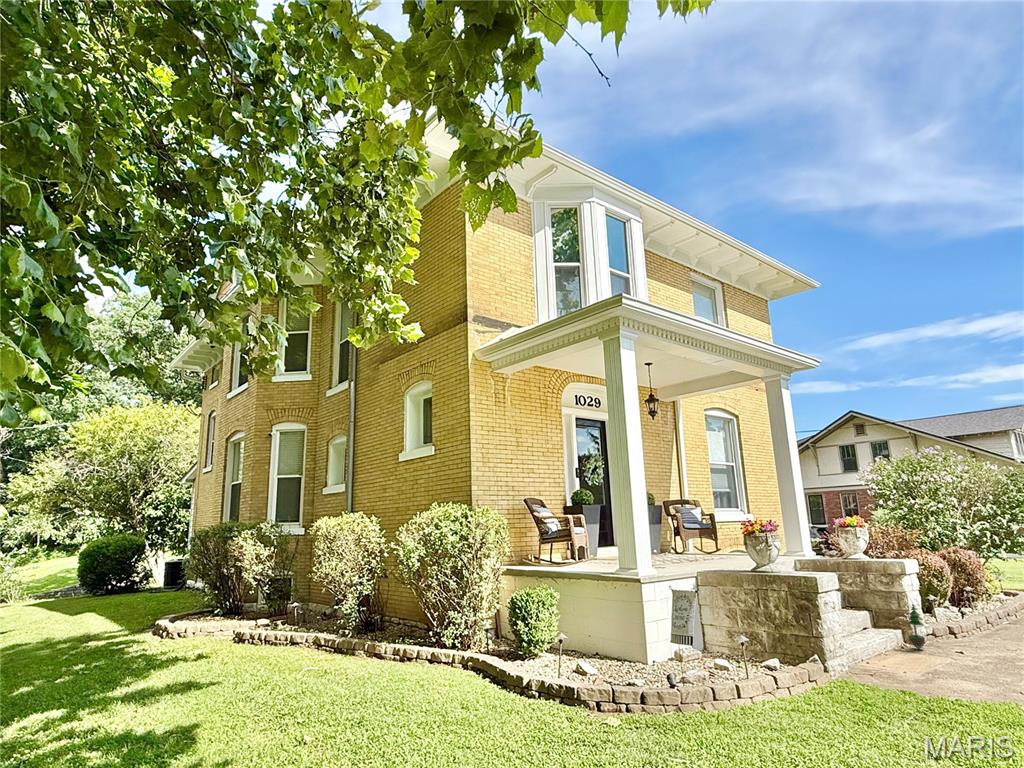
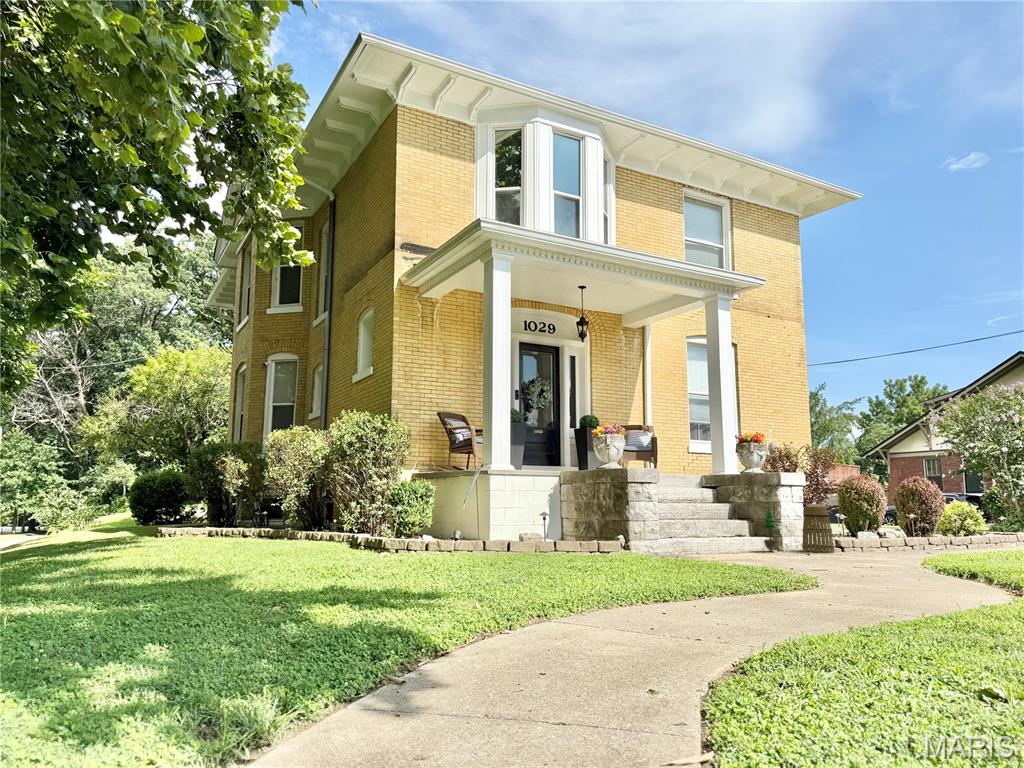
basket: none [939,593,979,649] -> present [802,504,834,553]

